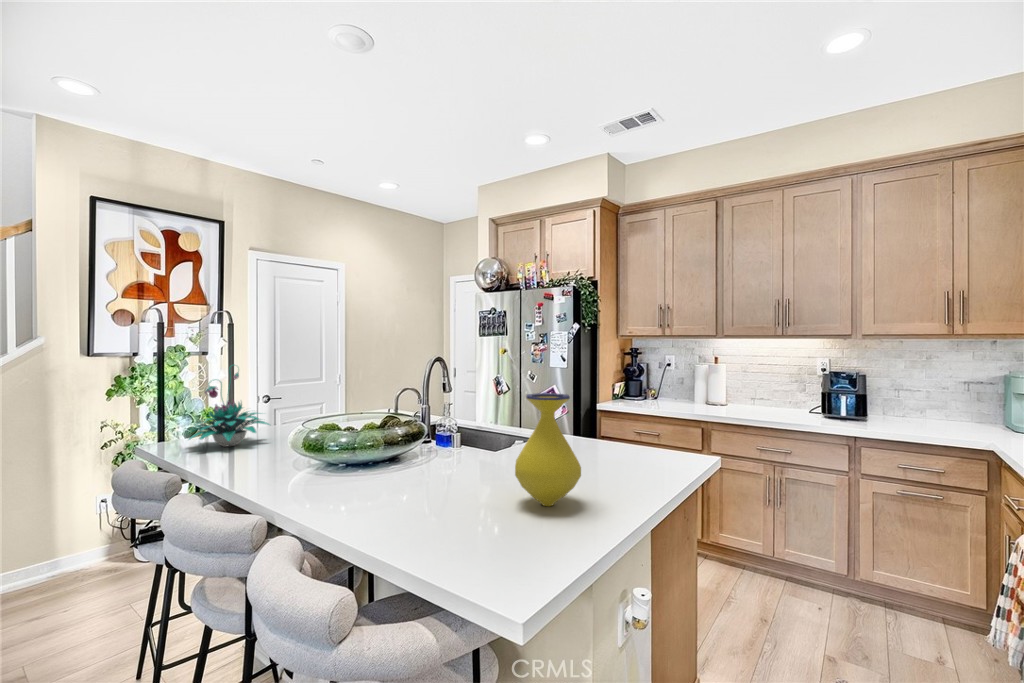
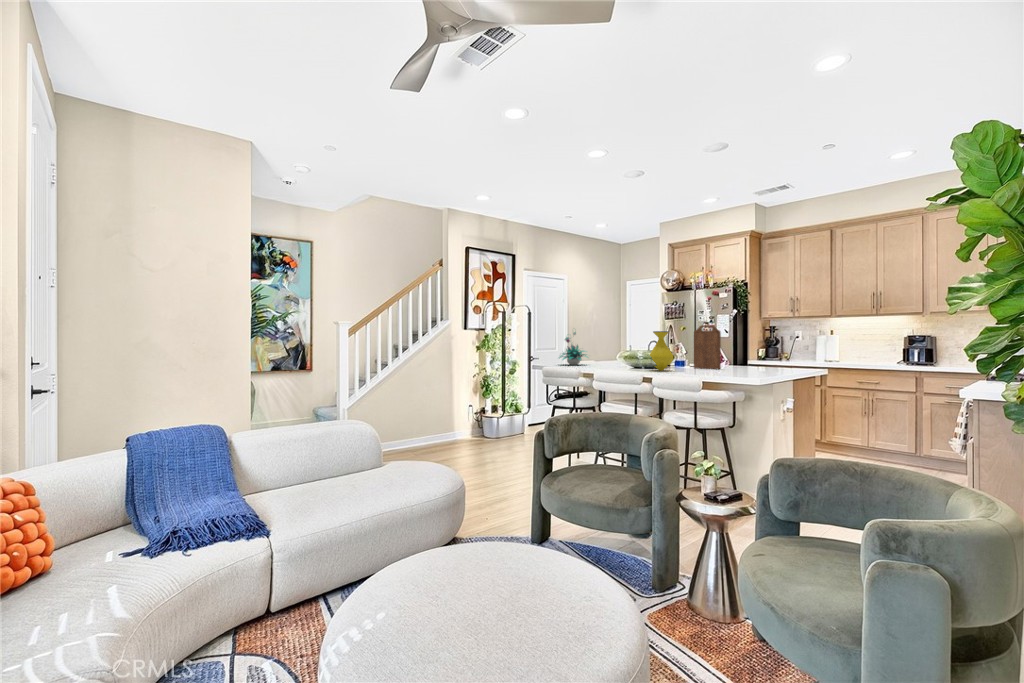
cutting board: none [449,370,503,476] -> present [694,325,721,369]
vase: present [515,393,581,506] -> present [650,331,673,371]

